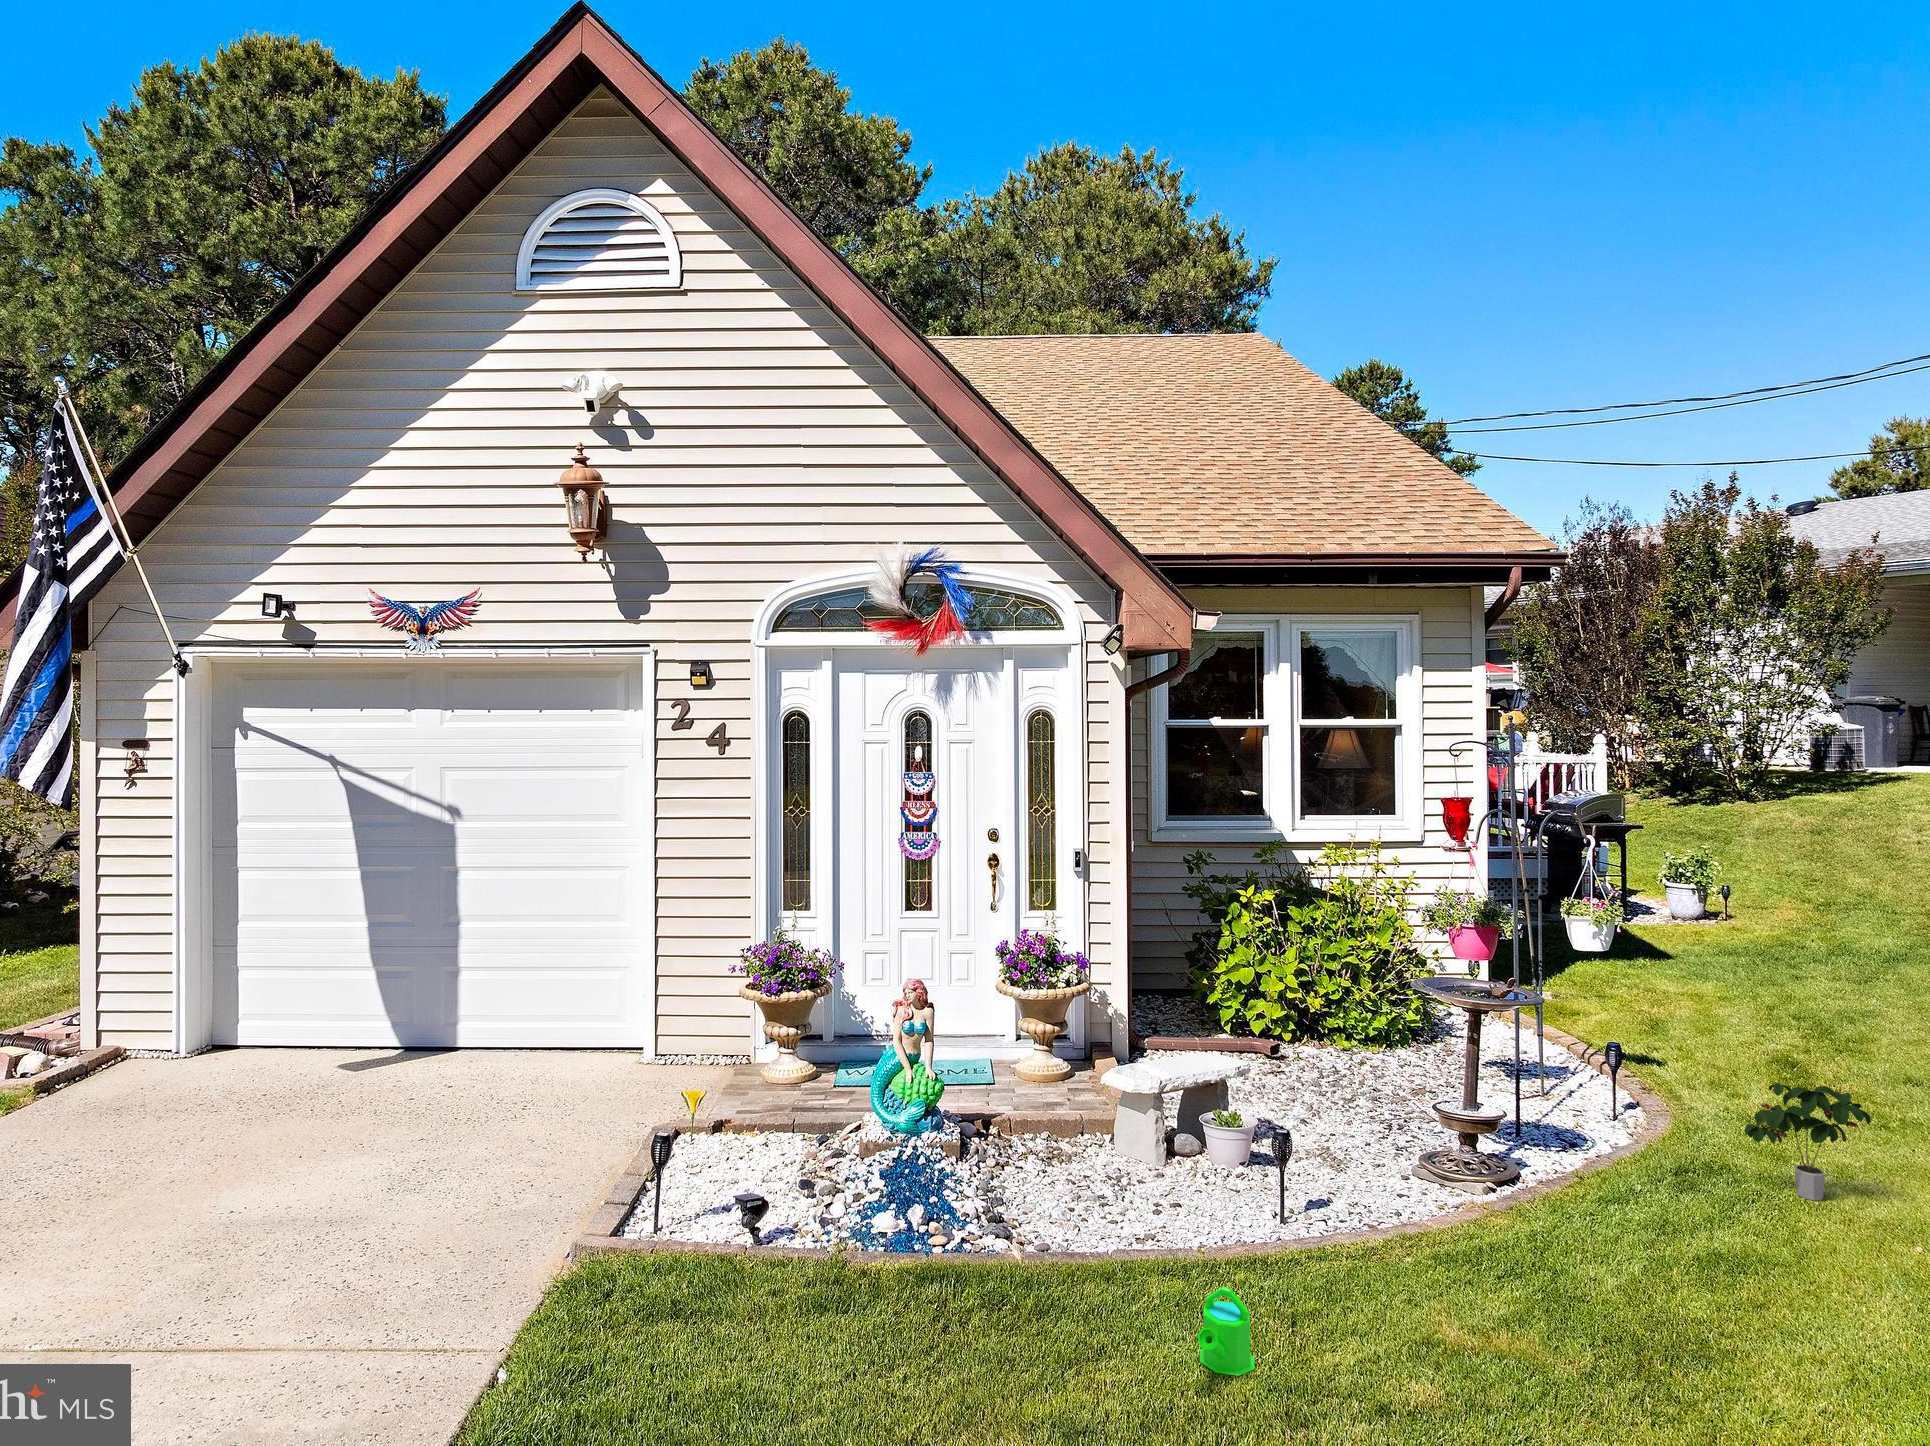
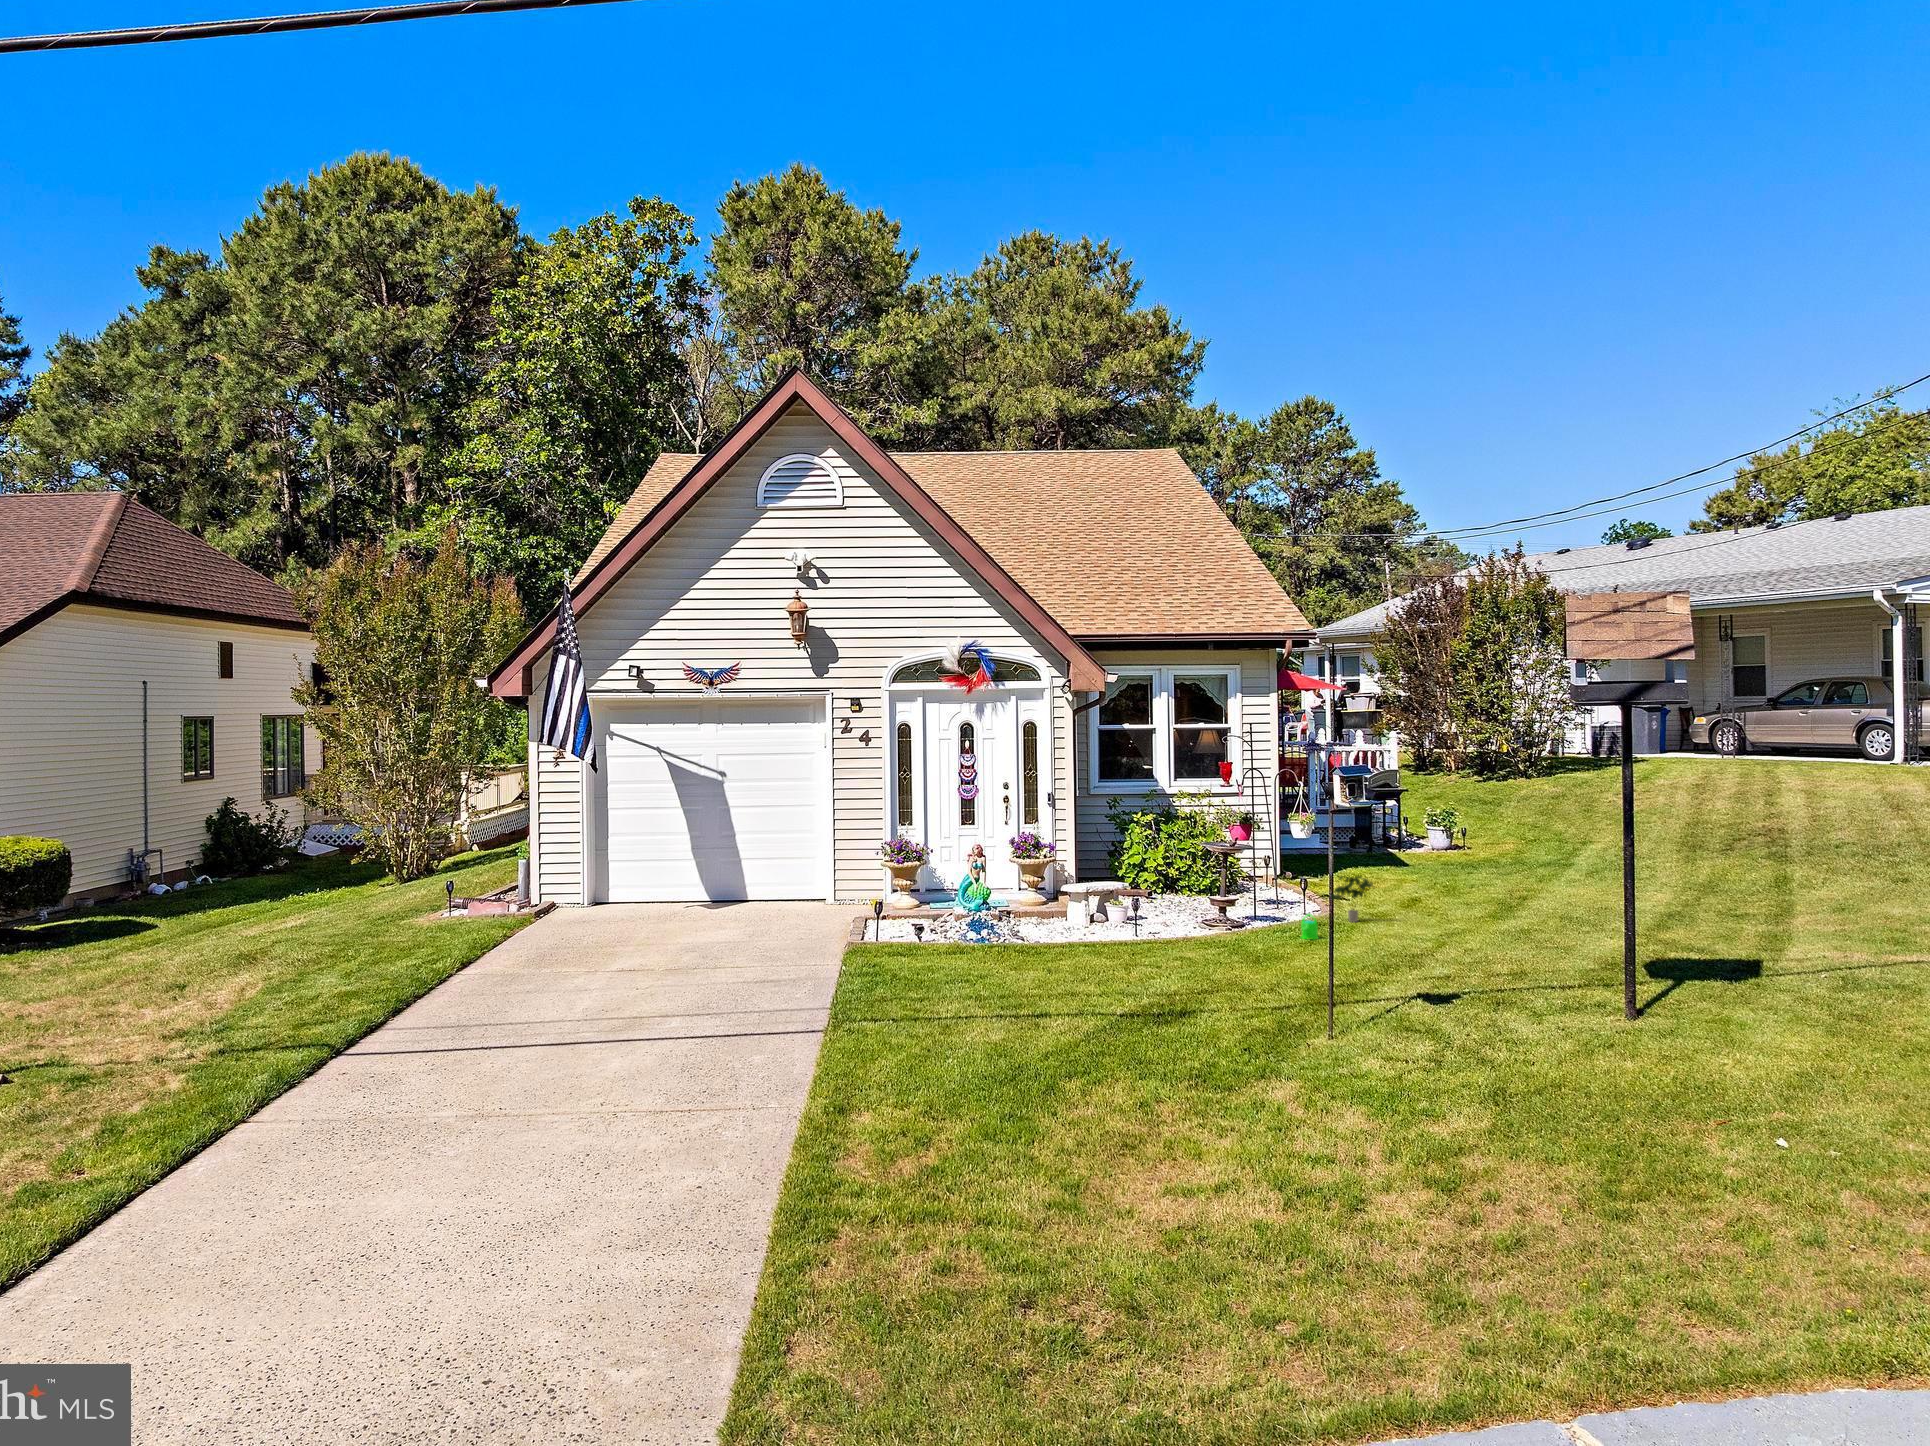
watering can: present [1198,1287,1255,1376] -> present [1301,913,1318,939]

